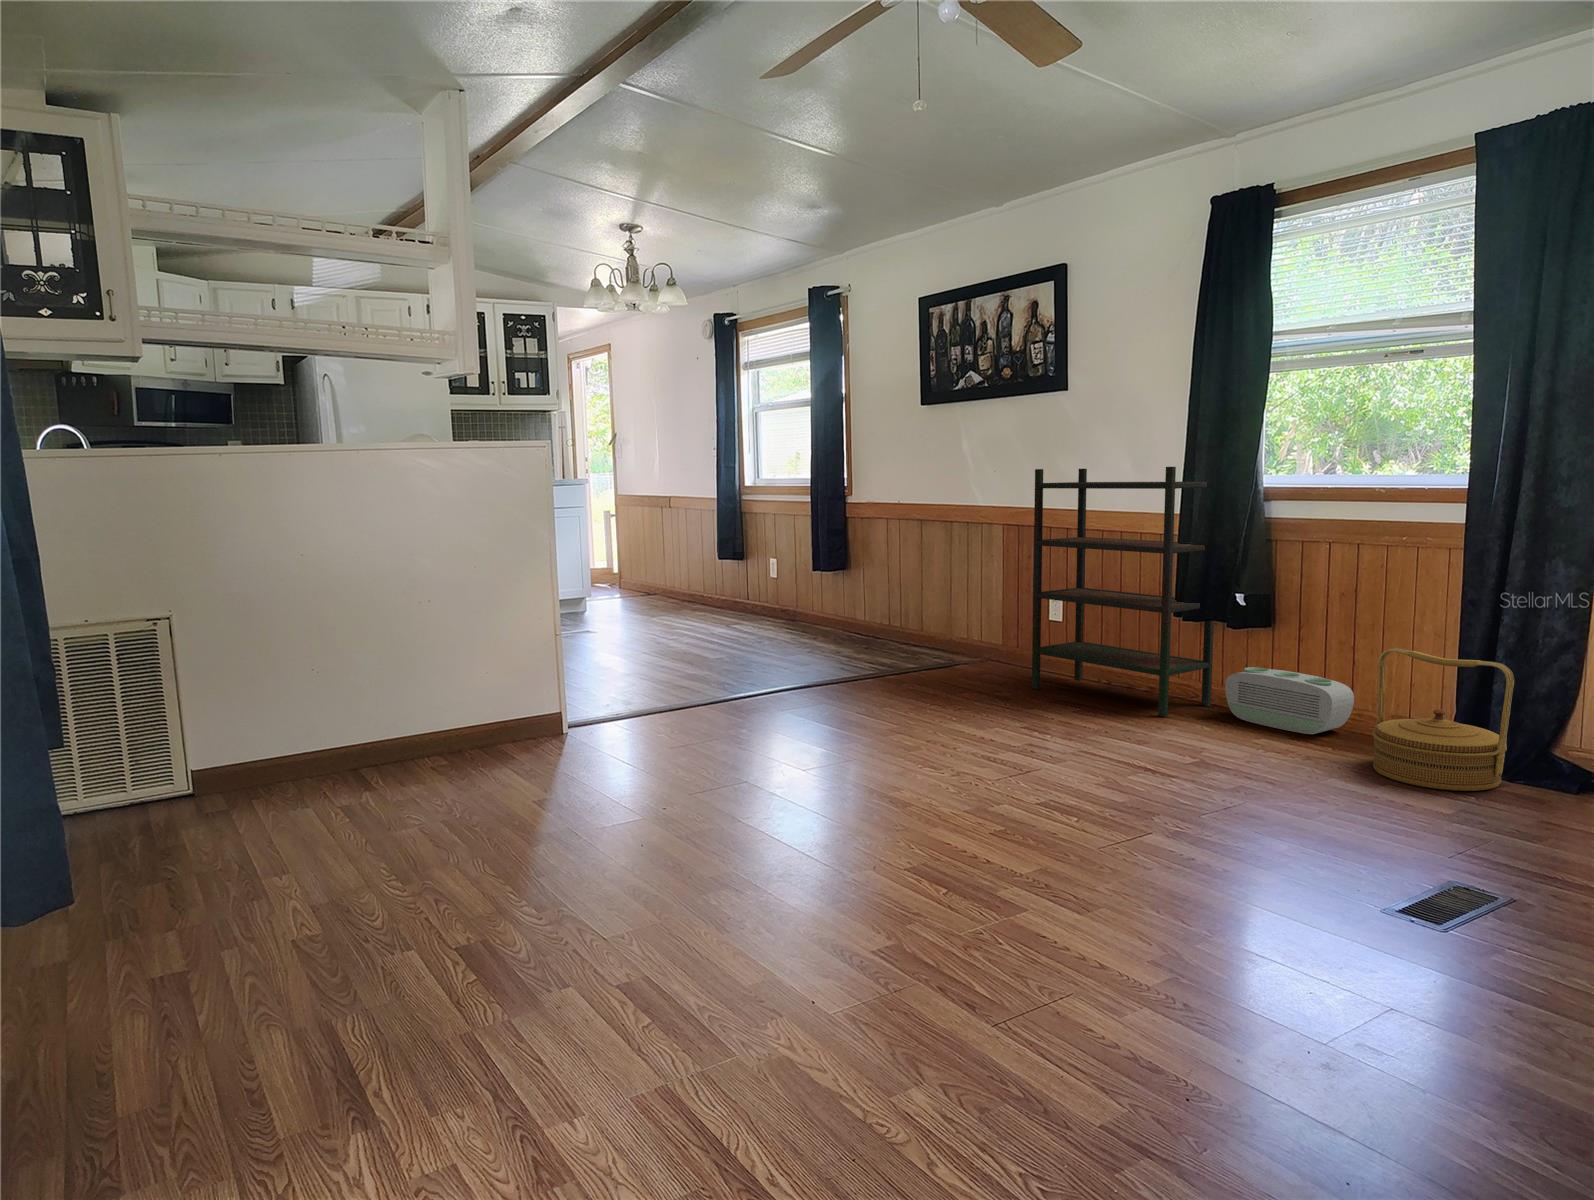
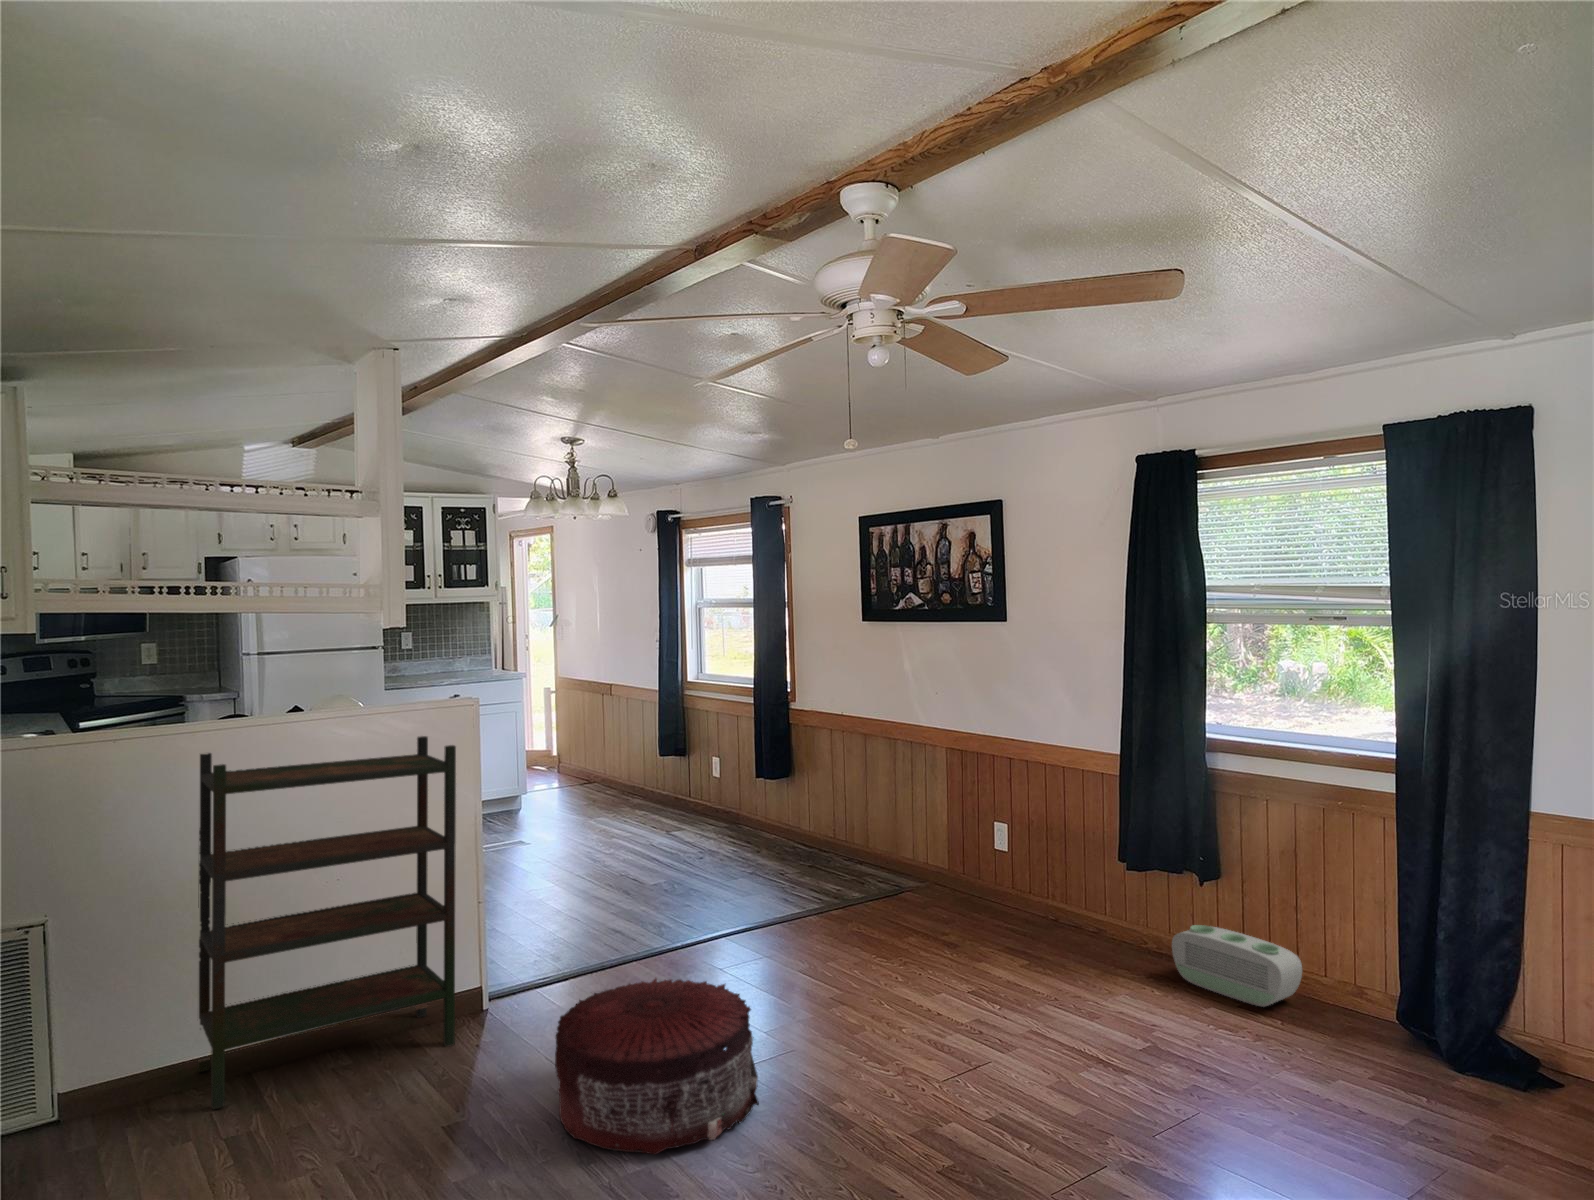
bookshelf: present [1032,467,1214,717] -> present [198,736,456,1109]
woven basket: present [1372,648,1514,791] -> none [1324,930,1464,1098]
pouf: none [640,692,829,822] -> present [555,978,759,1154]

